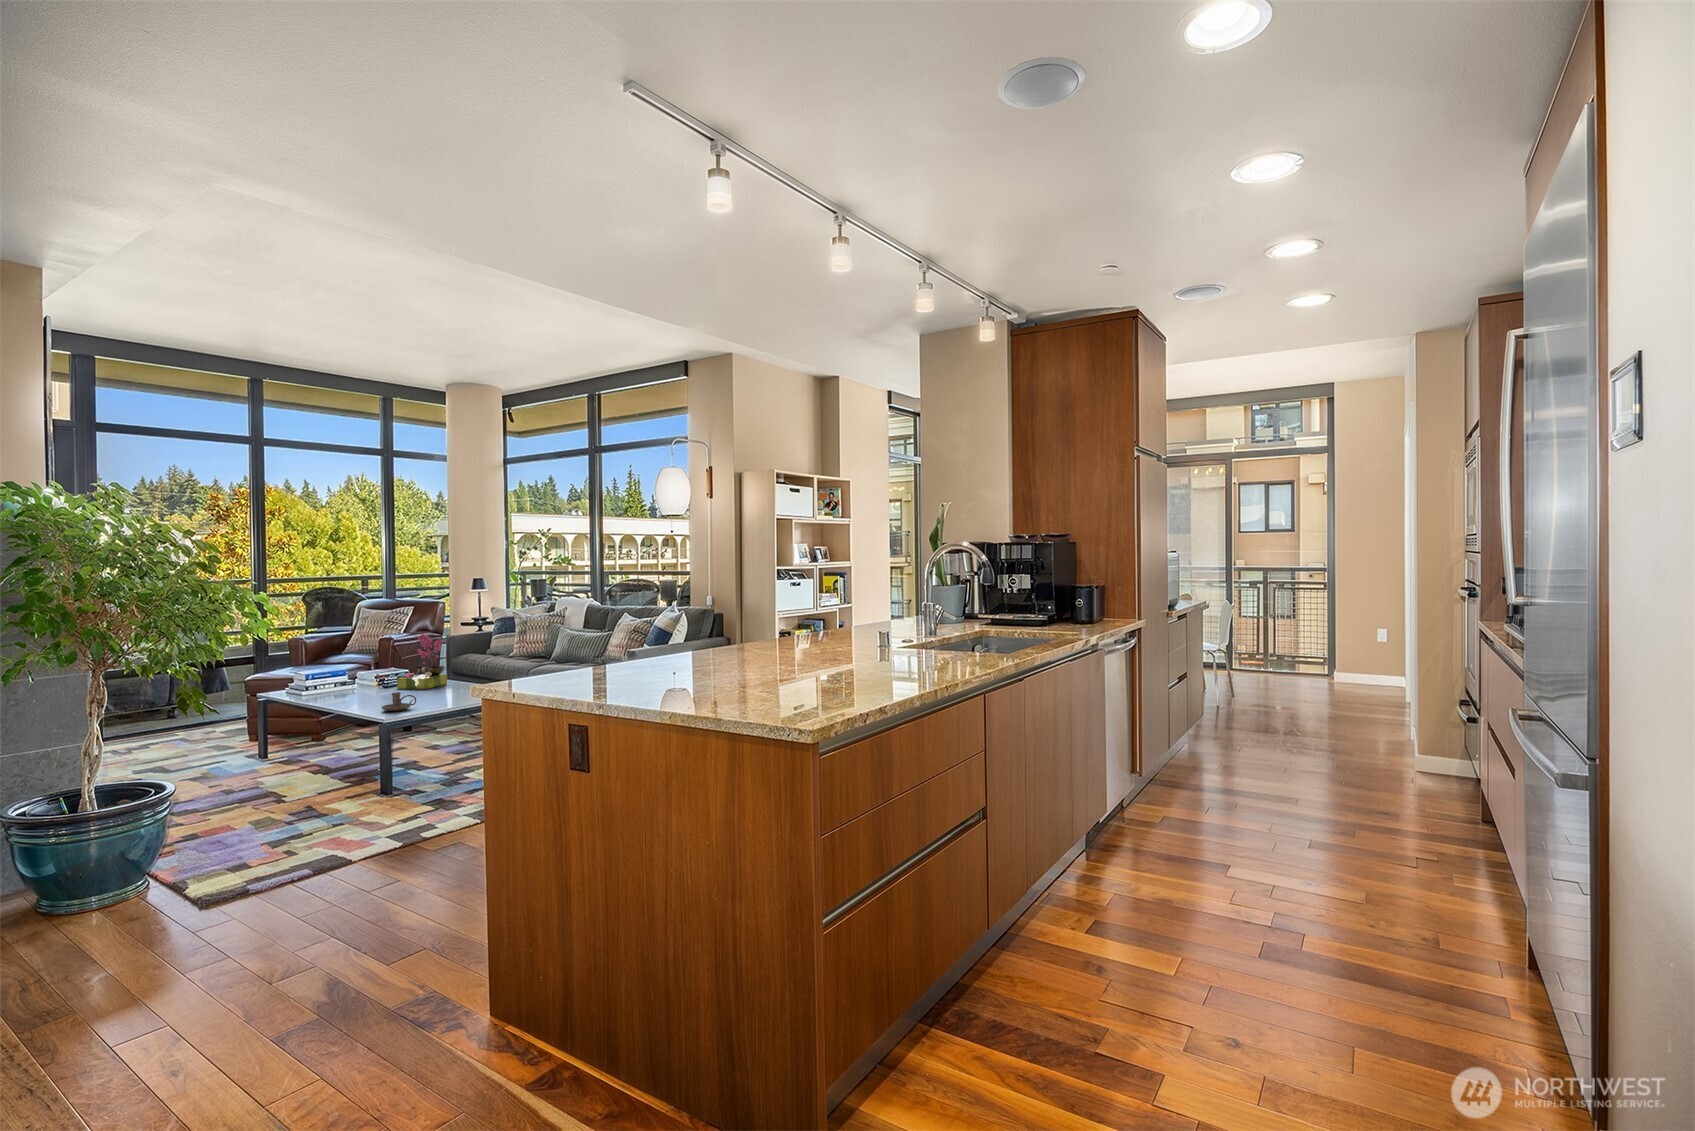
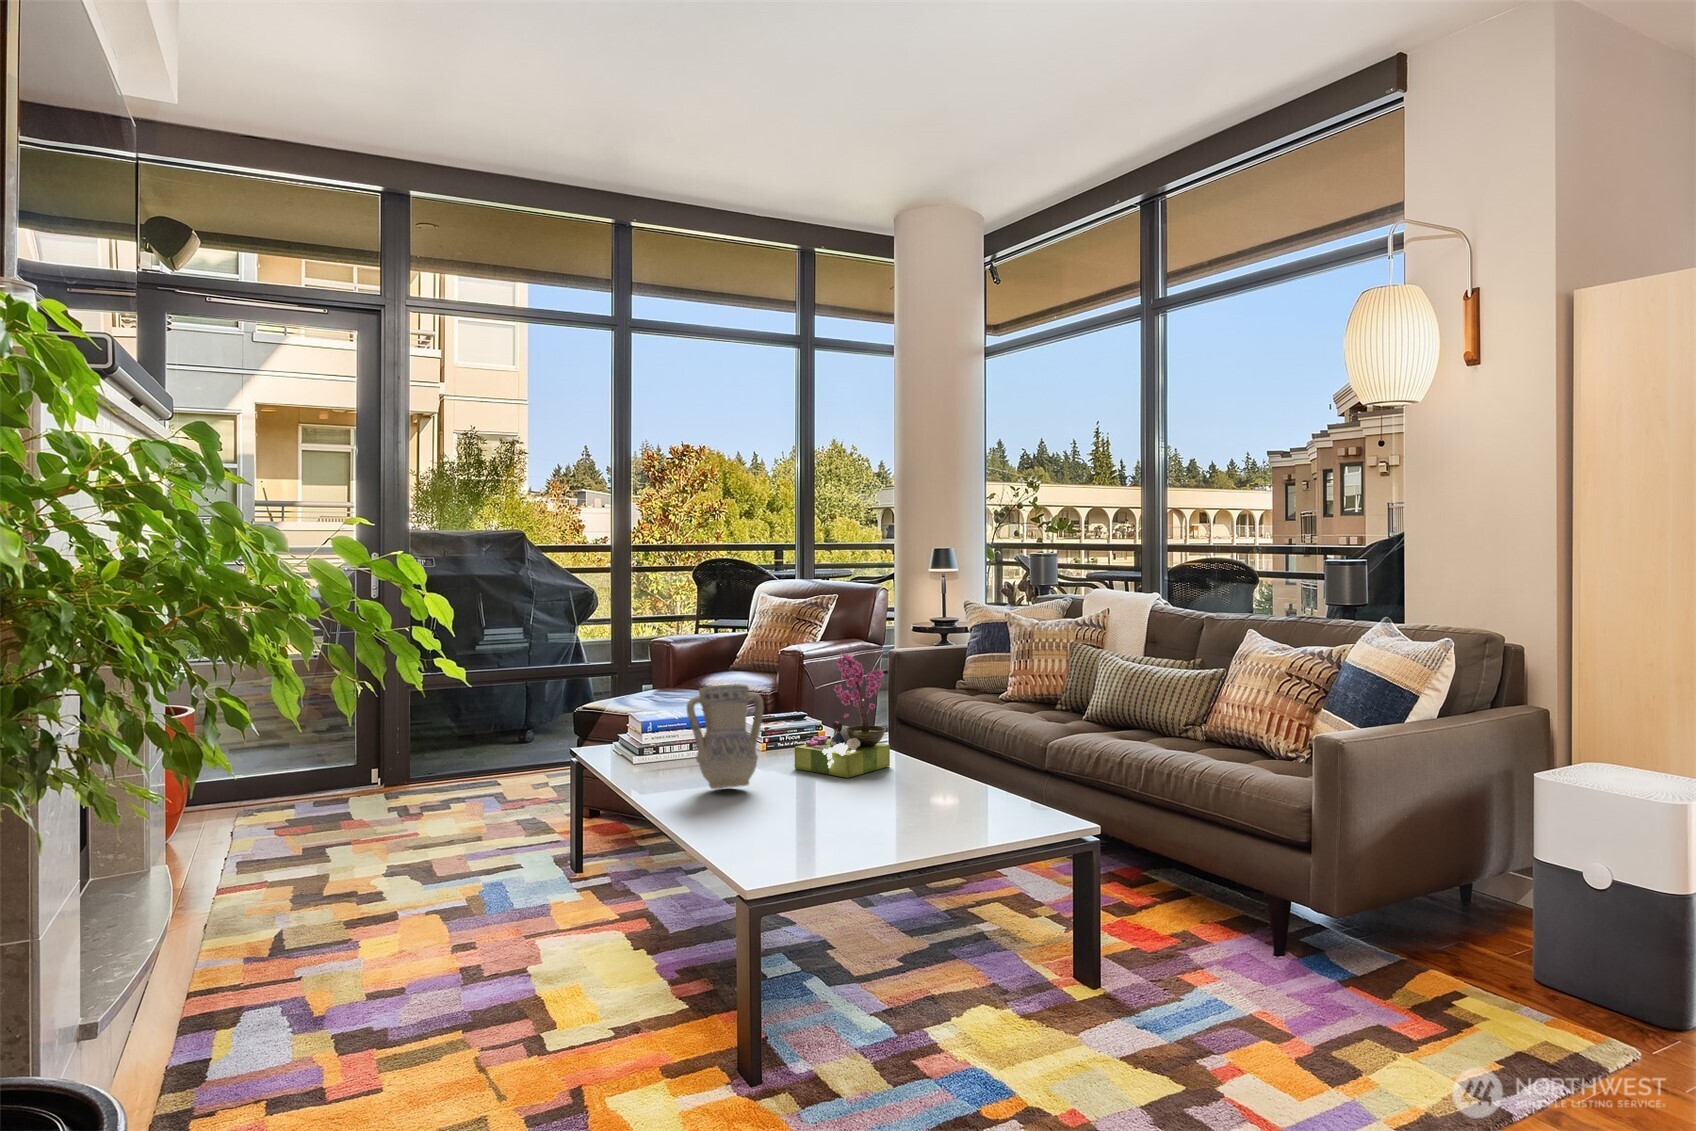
vase: none [342,648,382,697] -> present [687,684,764,789]
candle holder: present [382,692,416,711] -> none [743,810,820,859]

